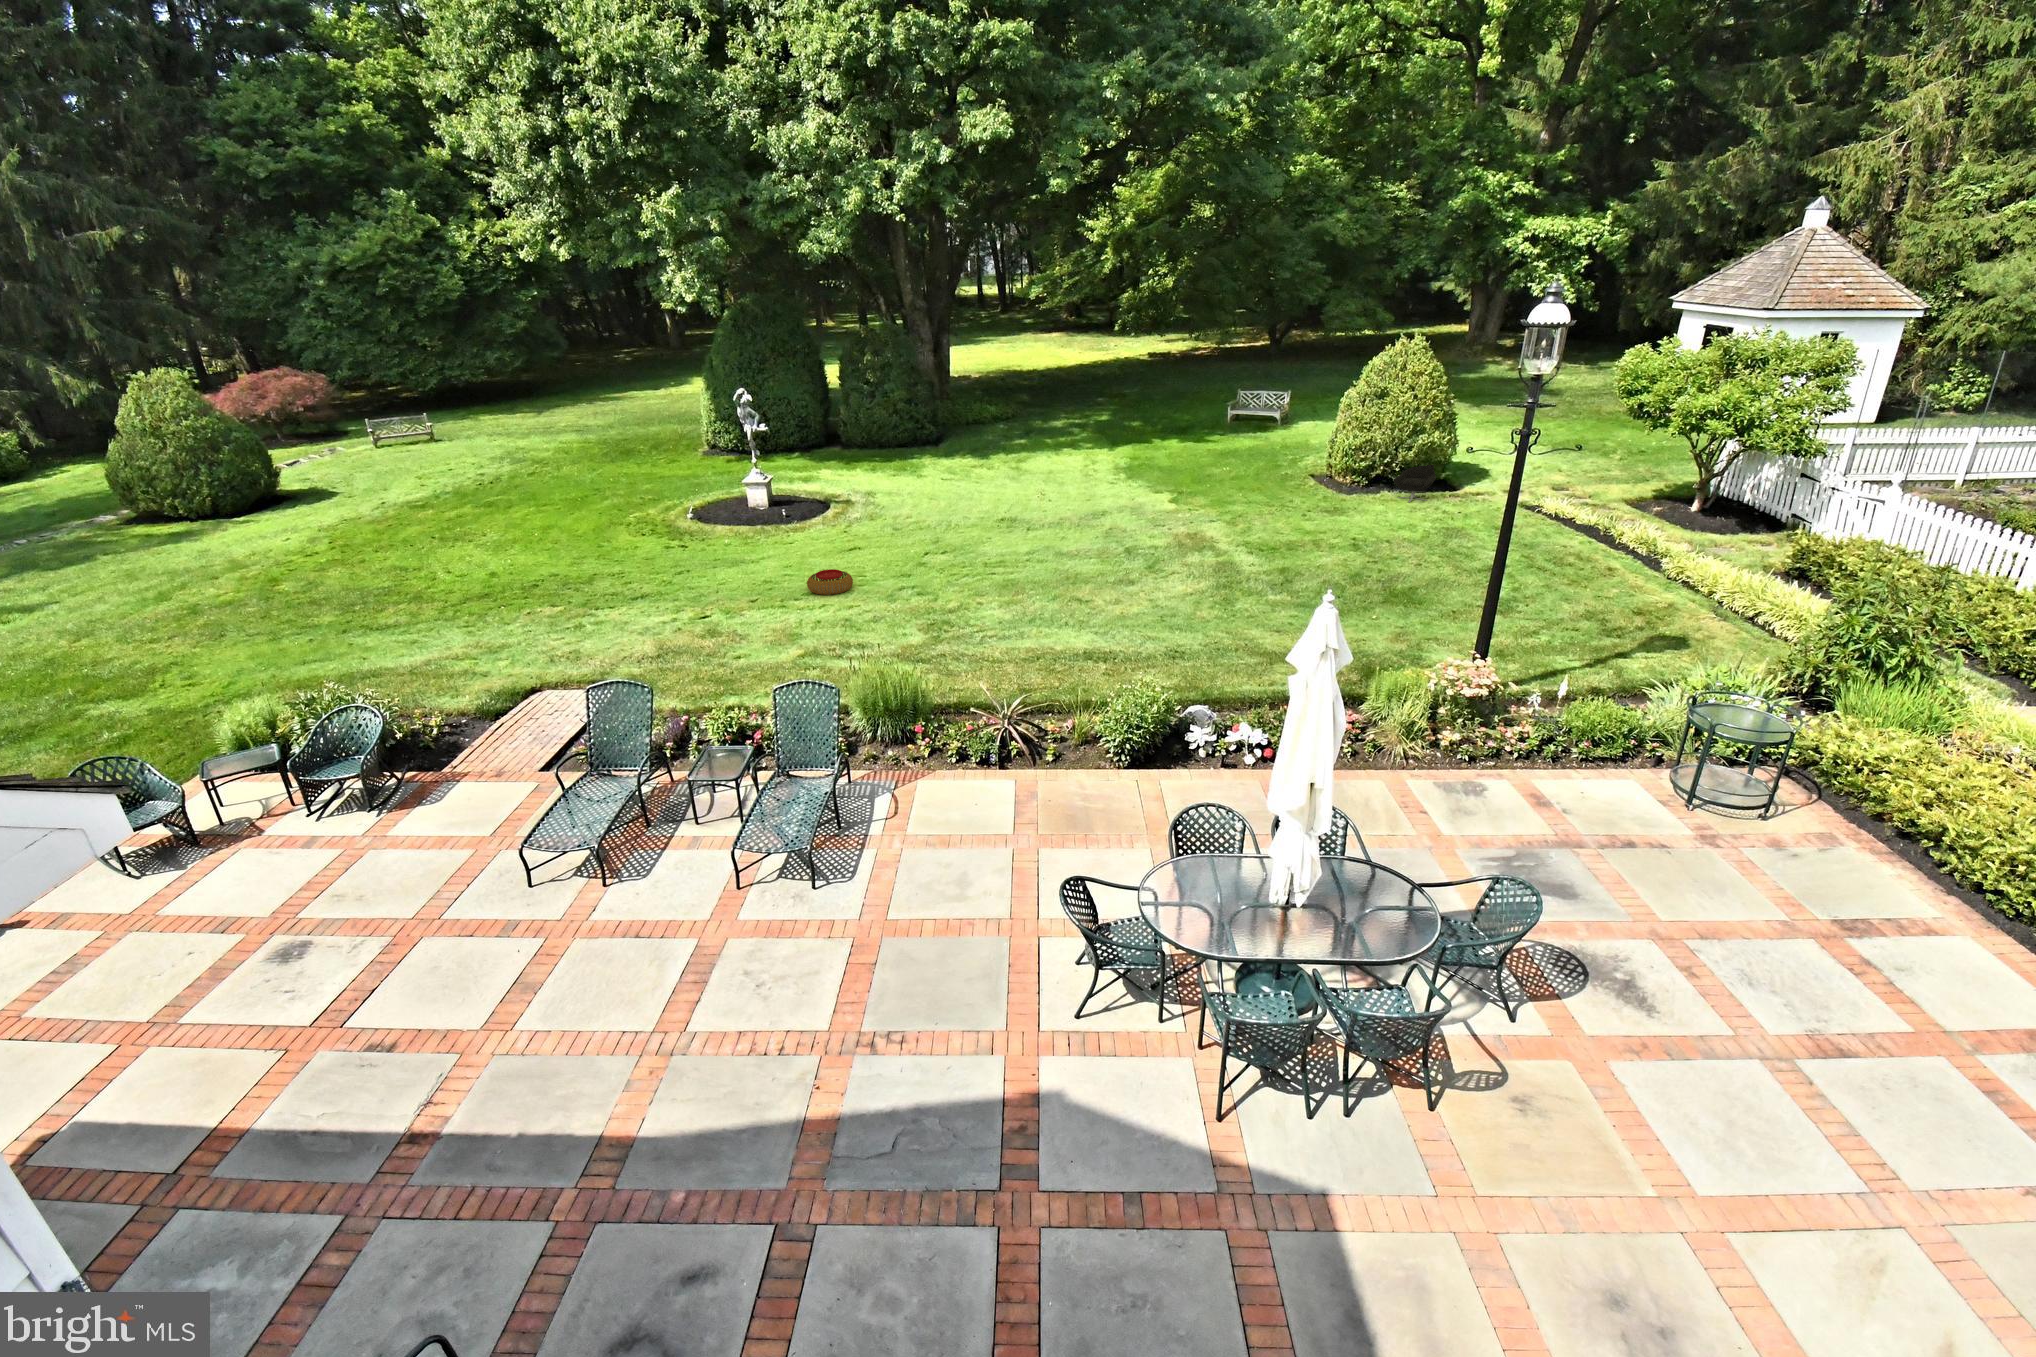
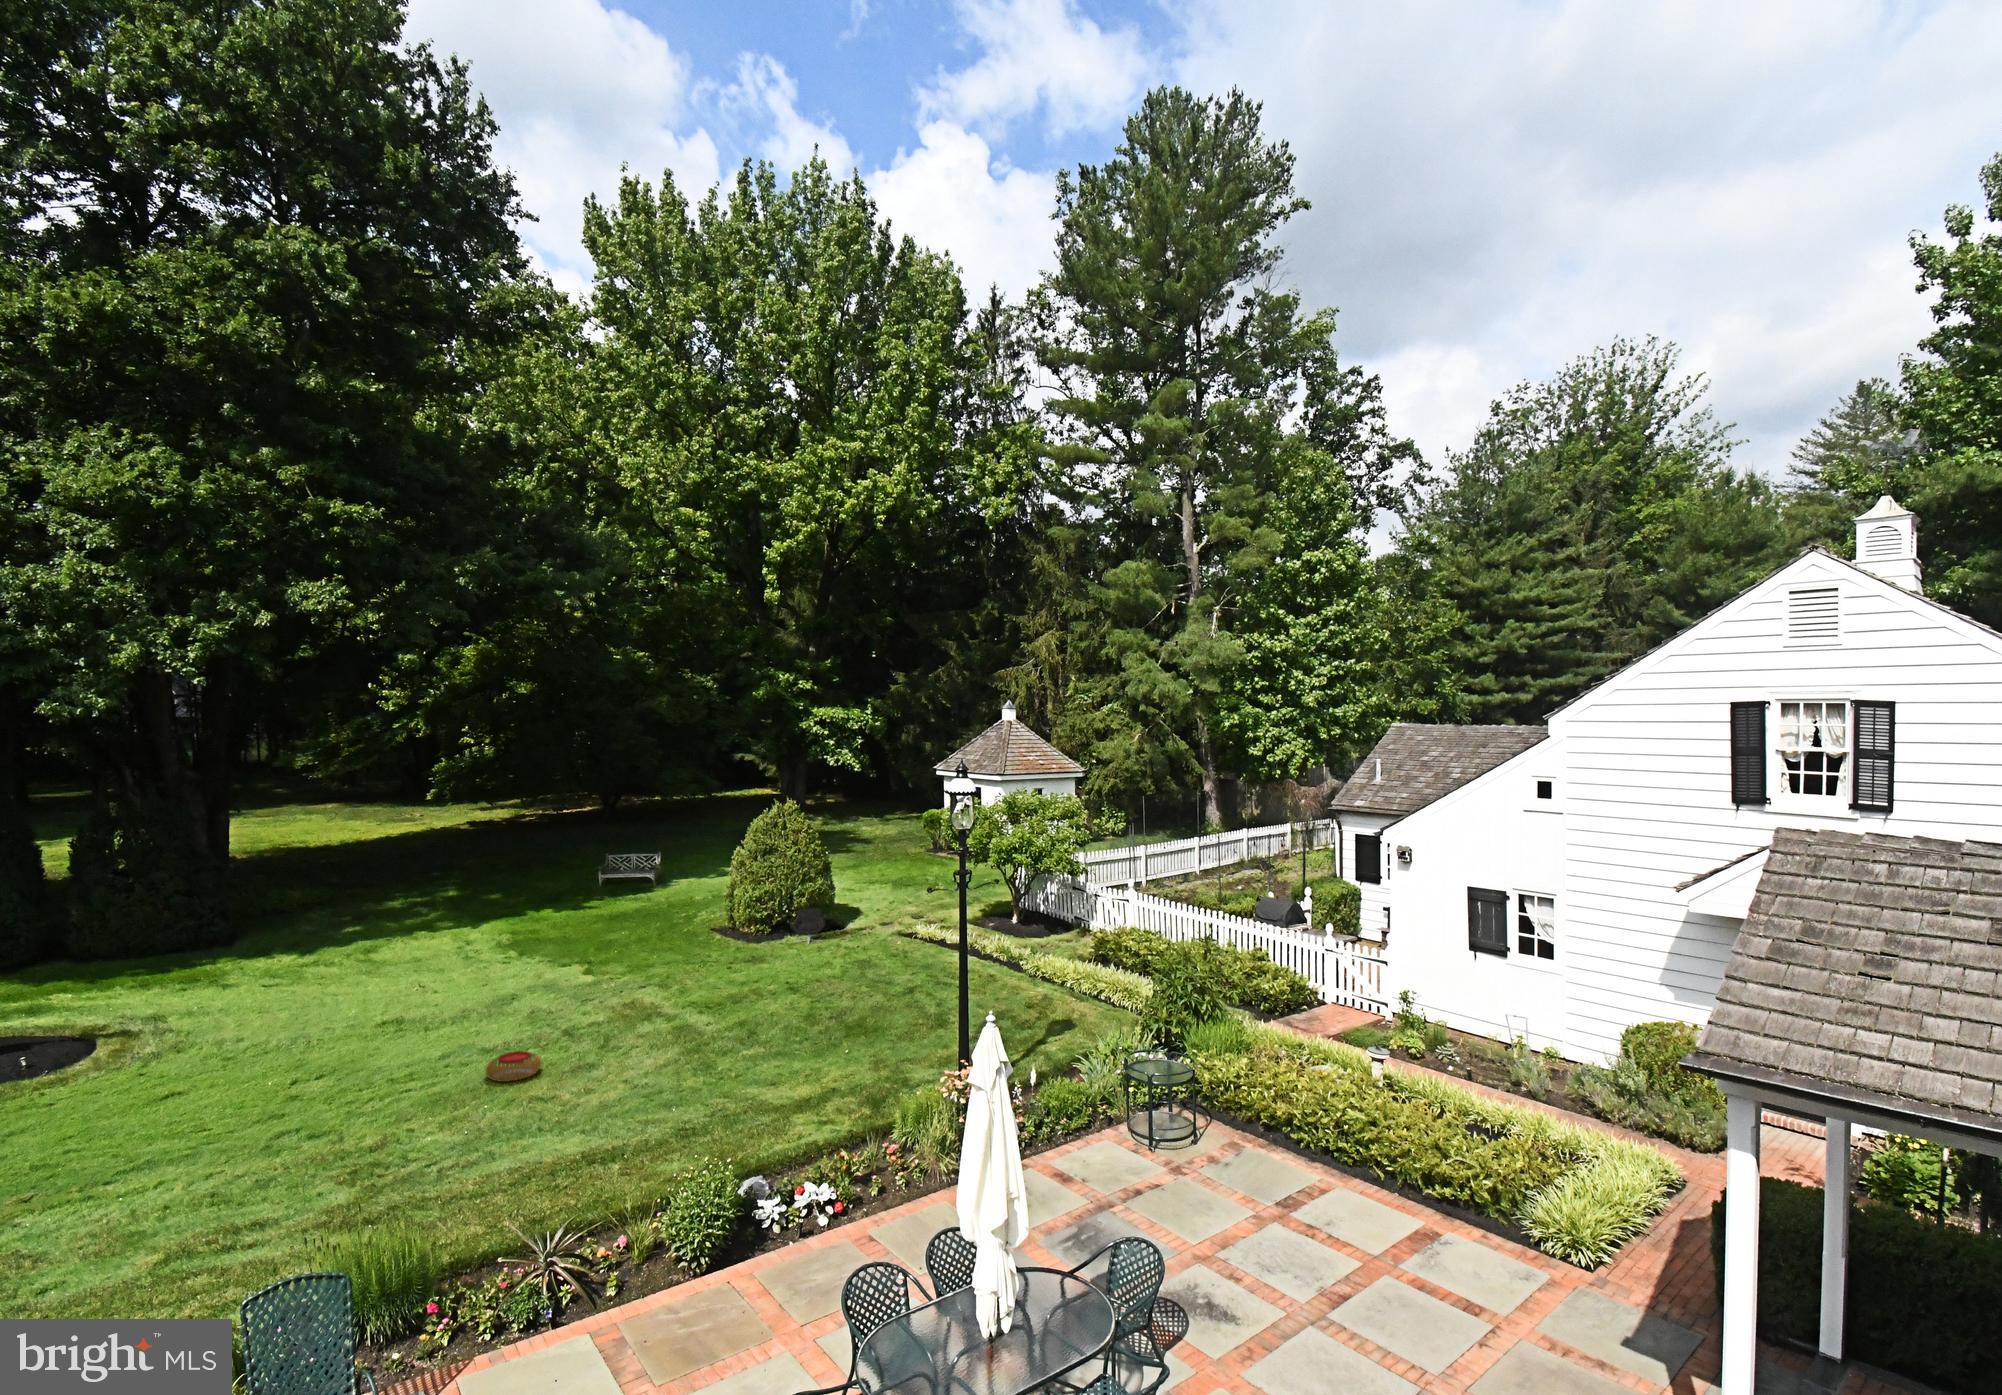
pouf: present [807,569,853,595] -> present [486,1051,542,1082]

